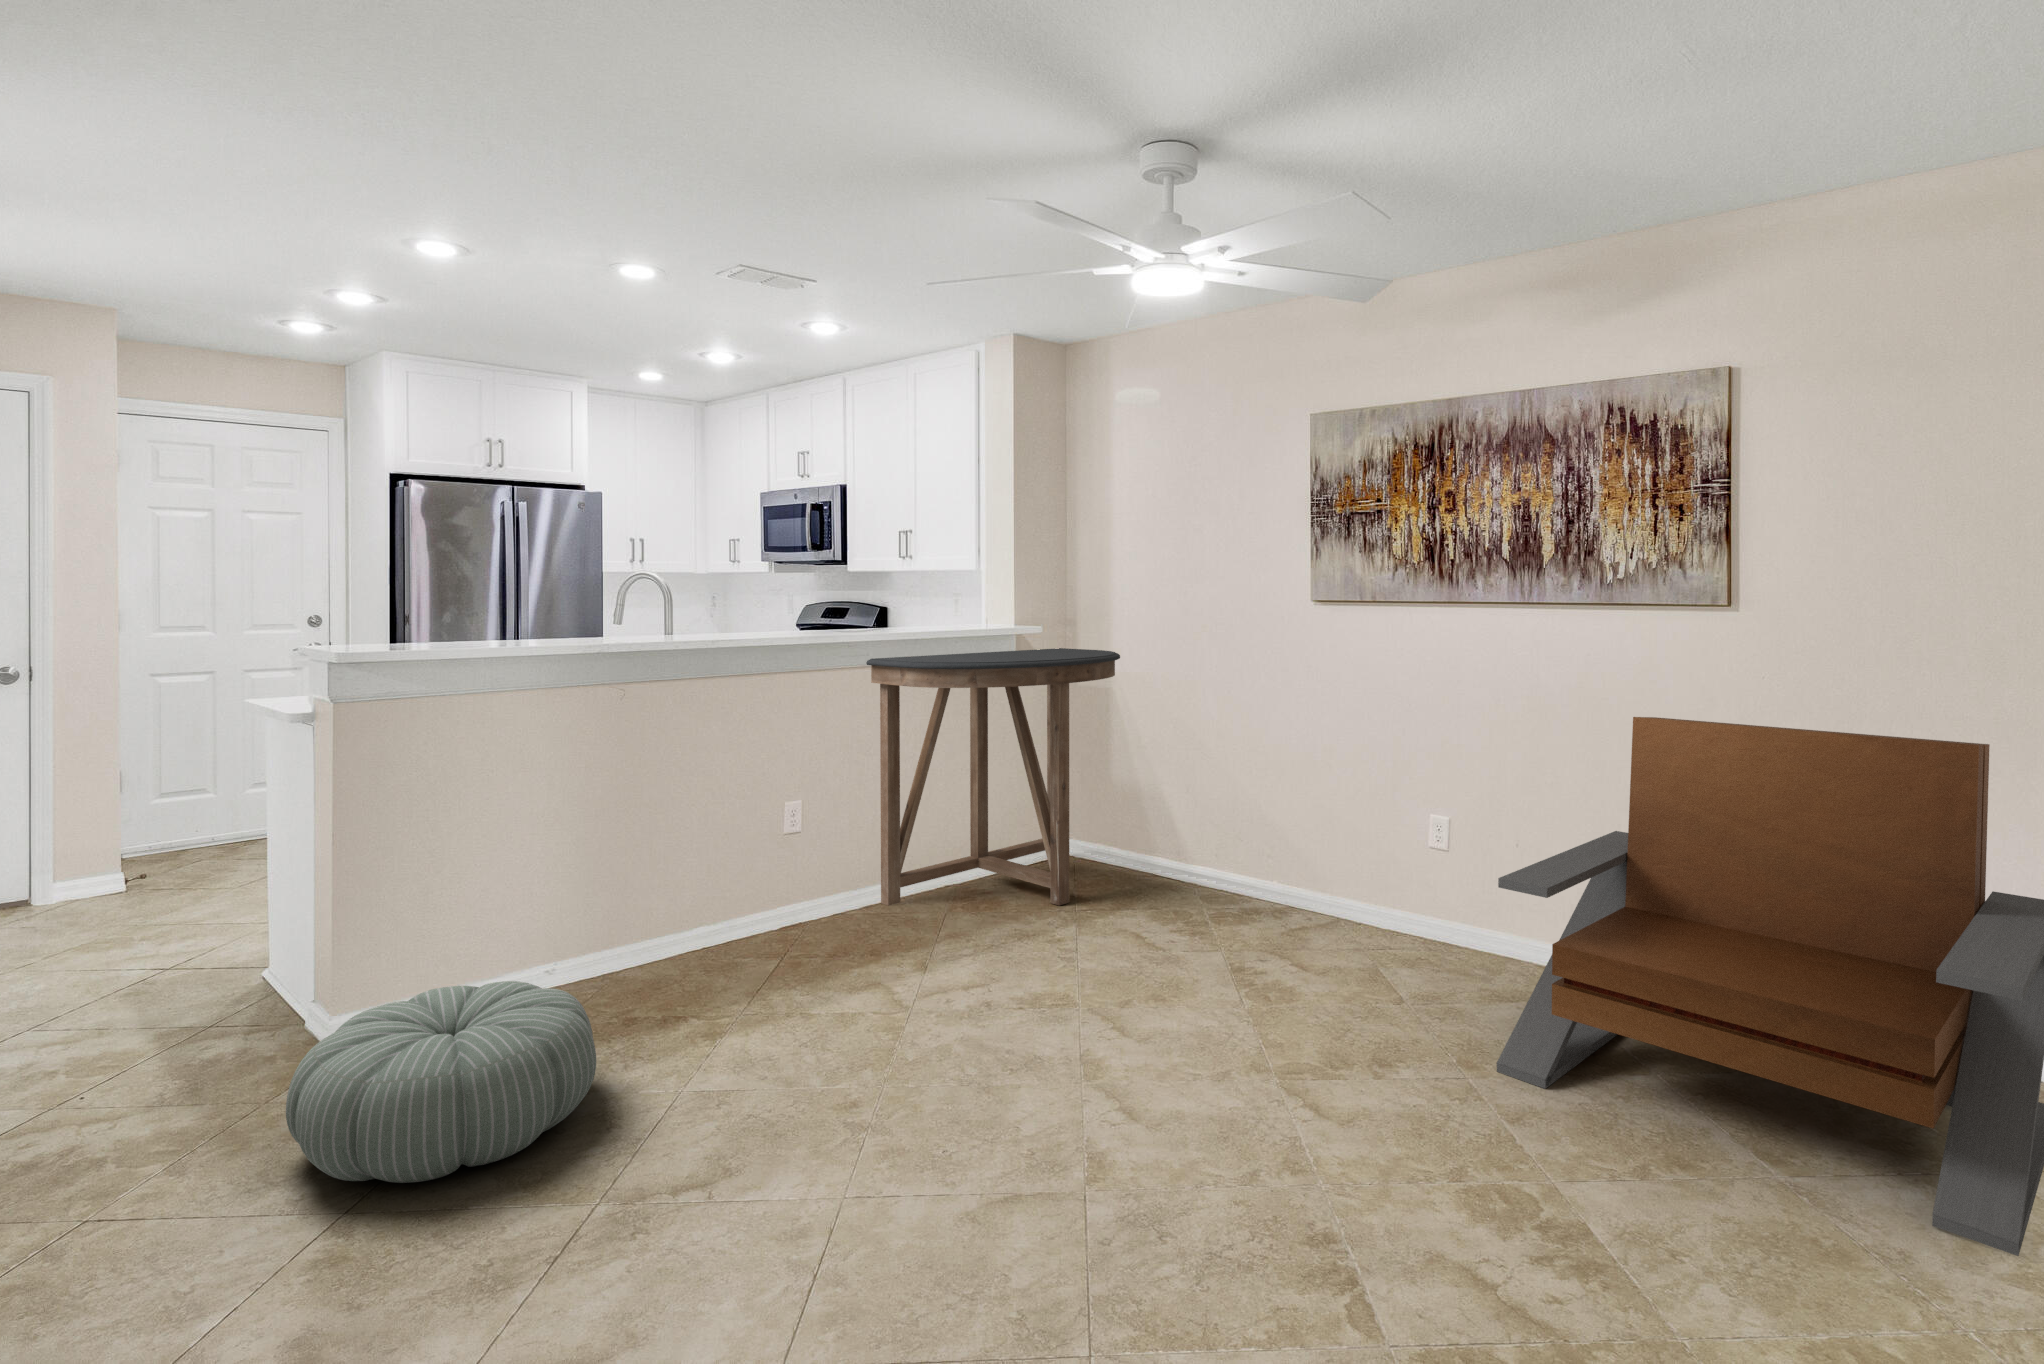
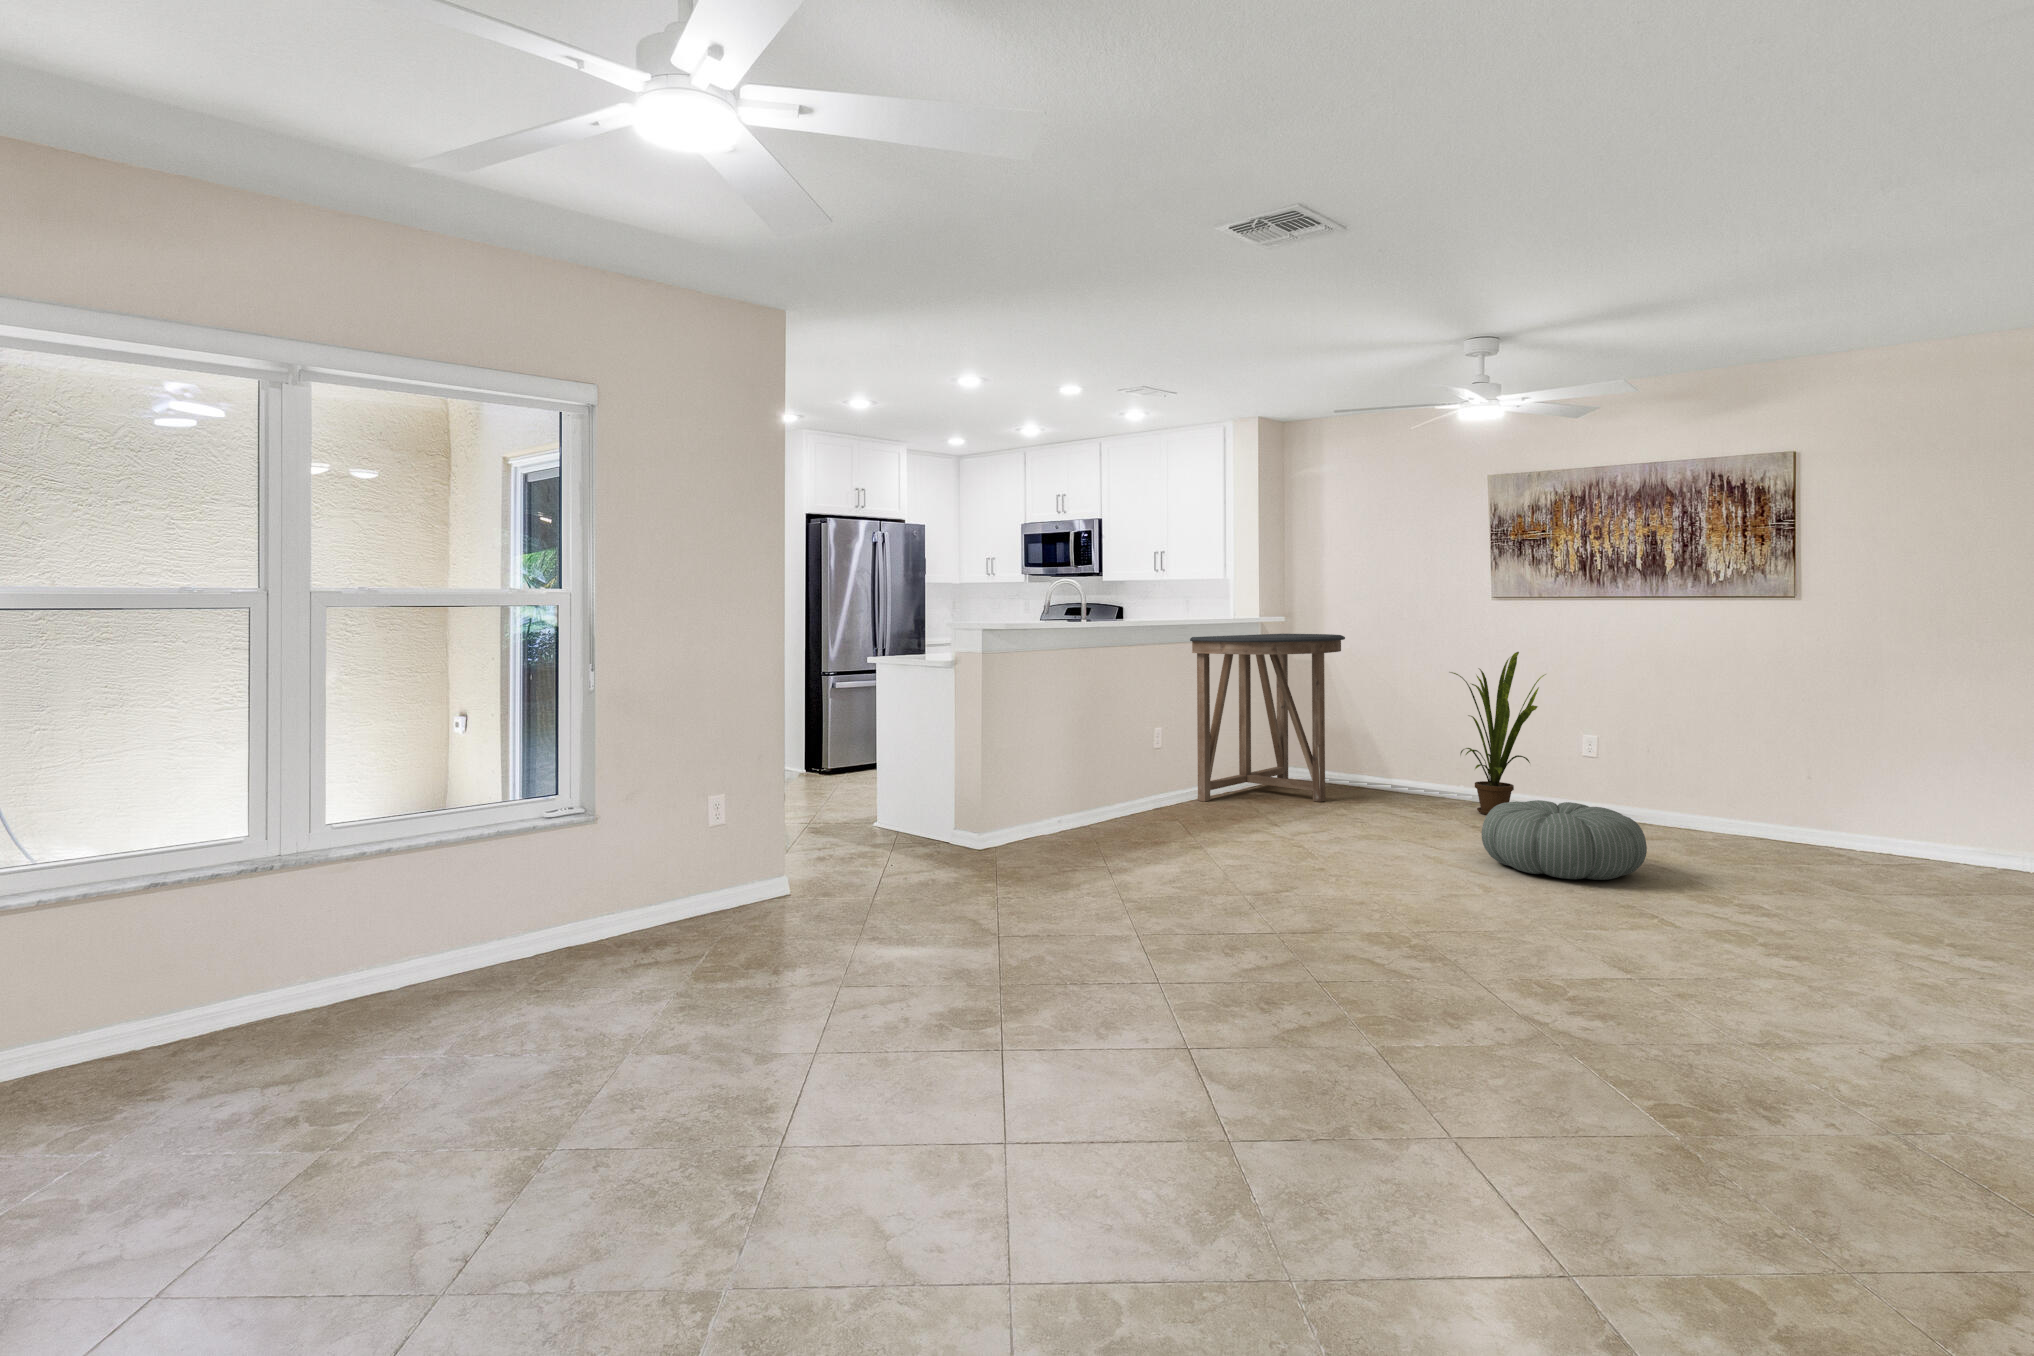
house plant: none [1241,683,1374,940] -> present [1450,652,1544,815]
lounge chair: present [1497,717,2044,1256] -> none [1671,662,2003,909]
pouf: present [286,981,596,1183] -> present [1481,800,1647,880]

